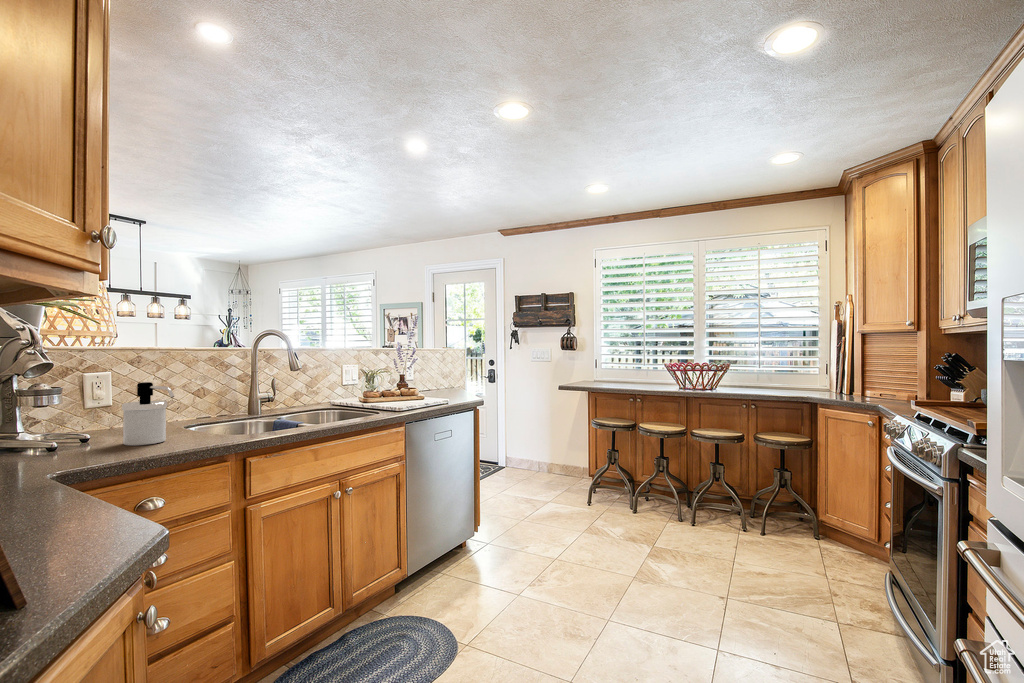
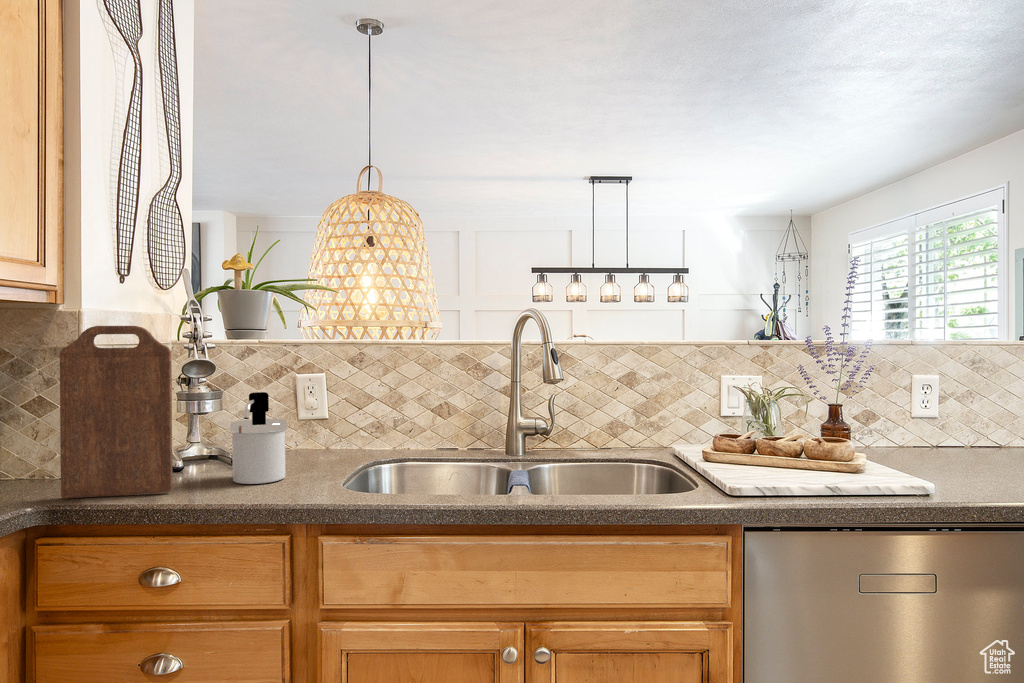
cutting board: none [37,335,120,469] -> present [60,326,173,499]

